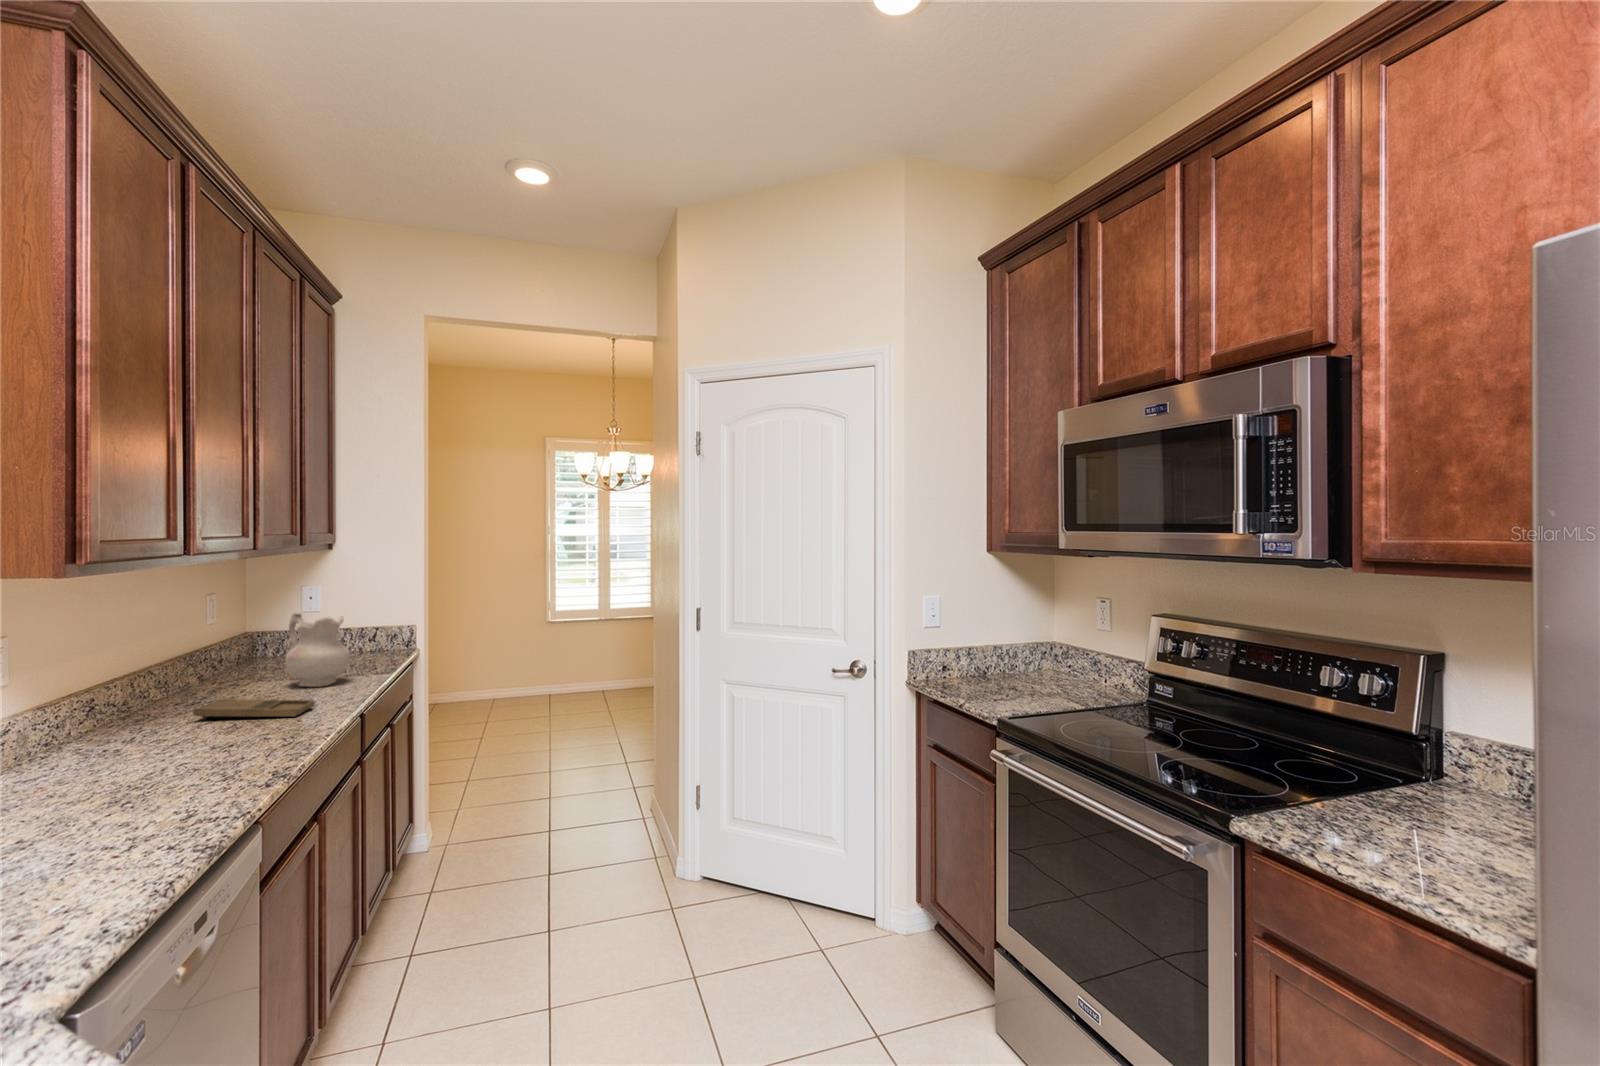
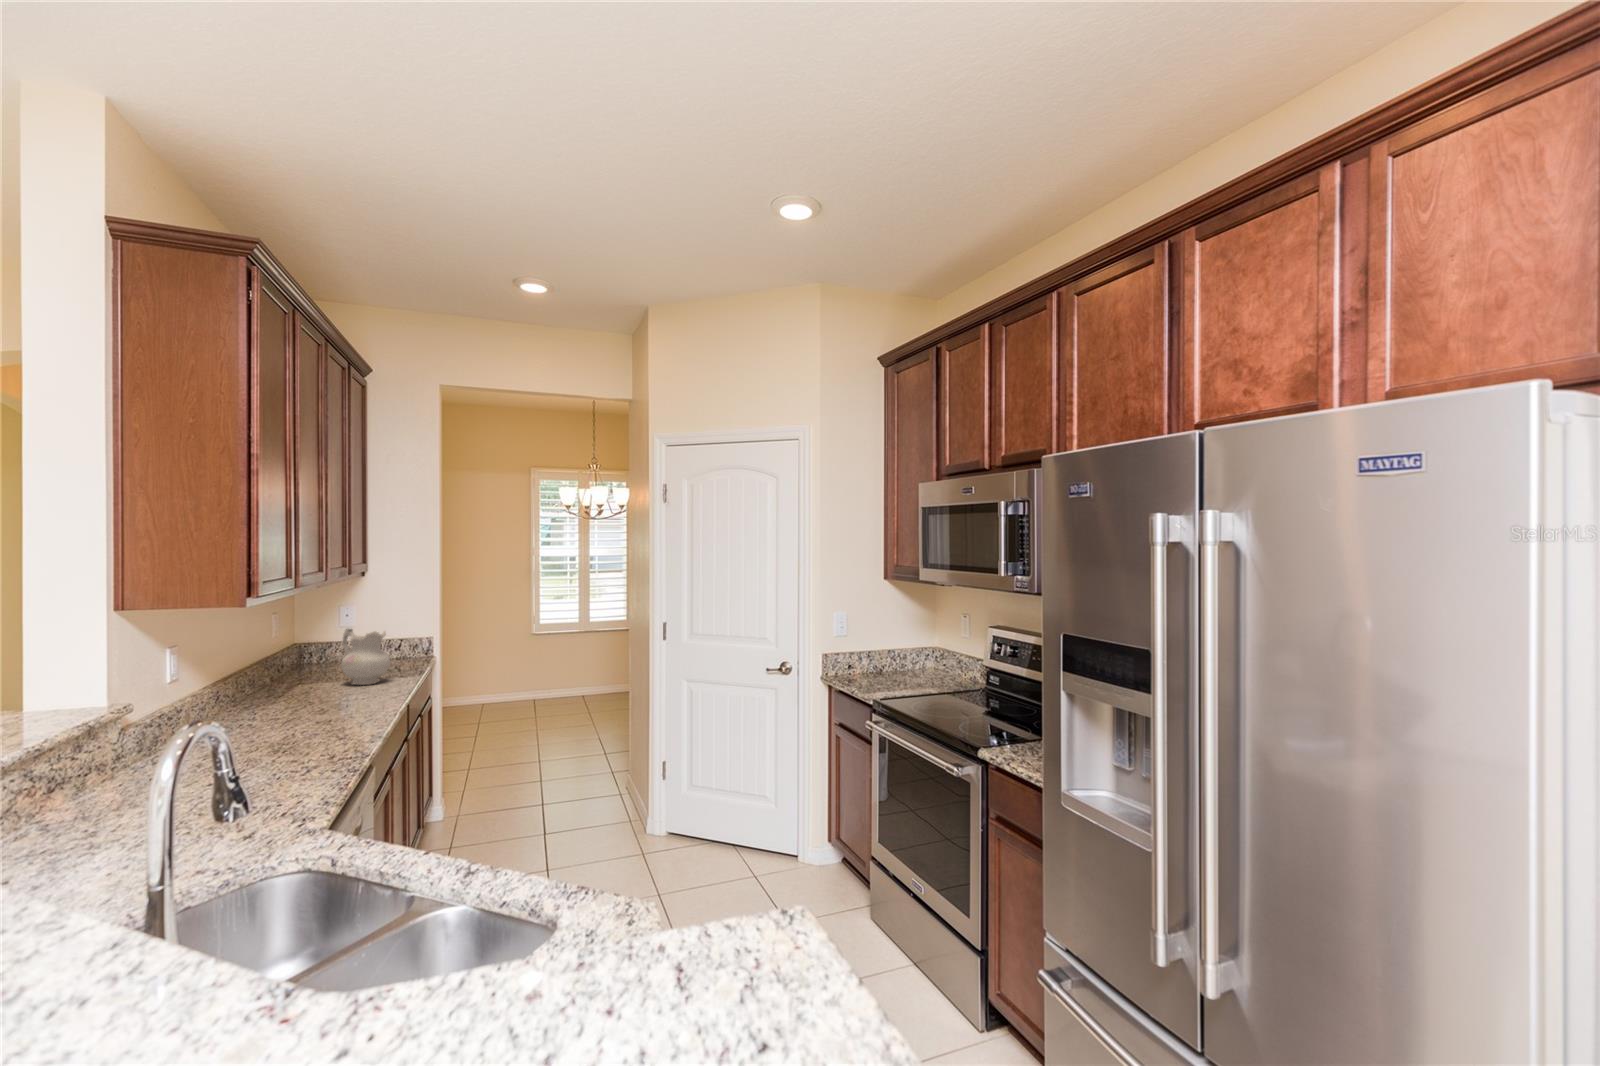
tray: present [193,699,315,719] -> none [288,693,373,707]

